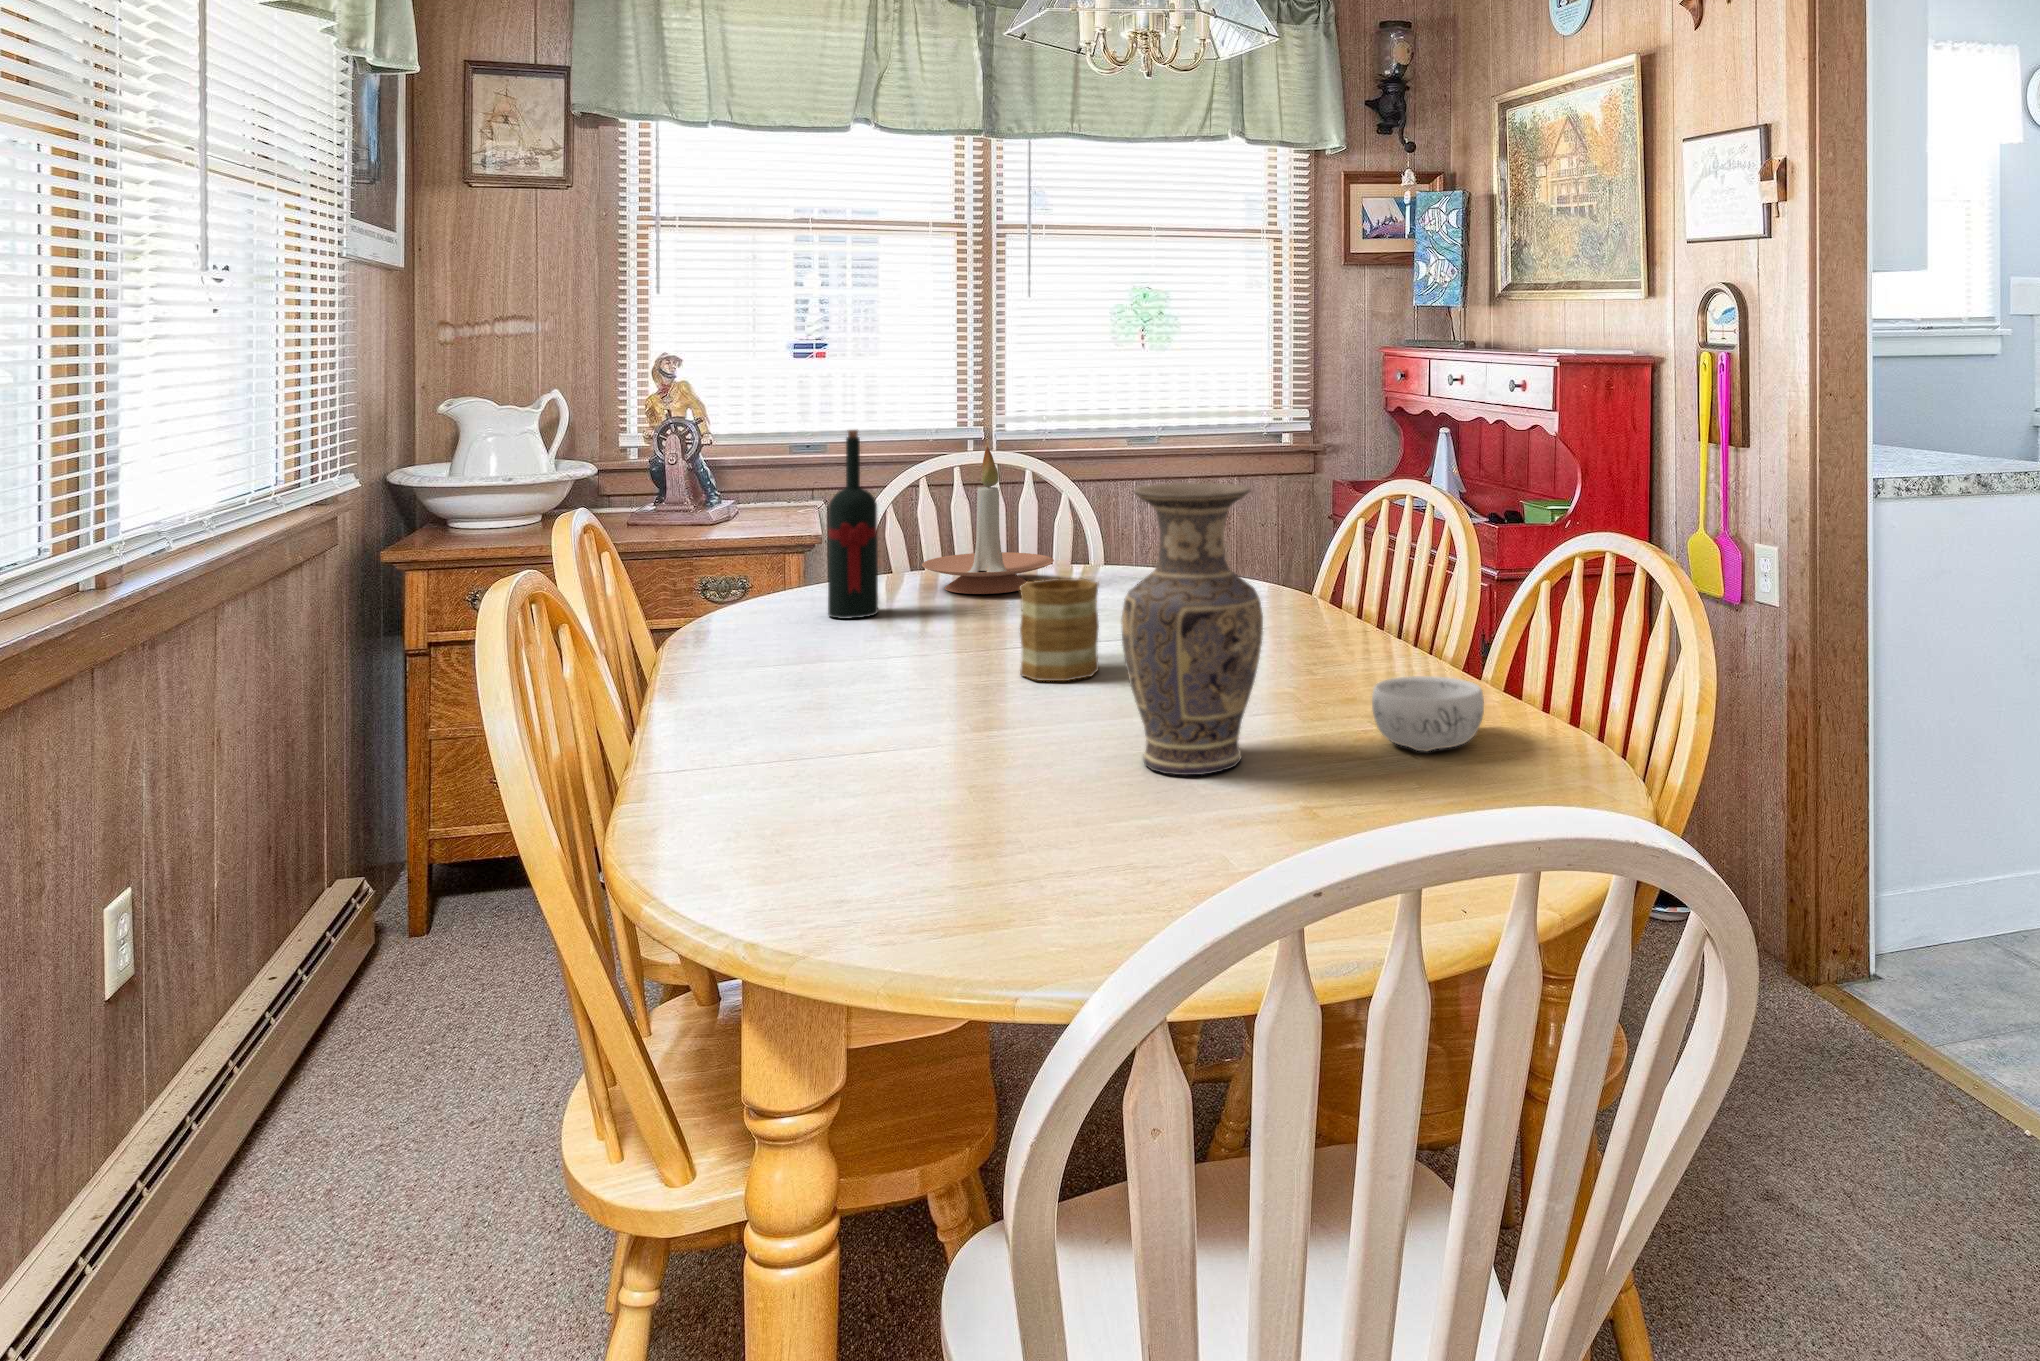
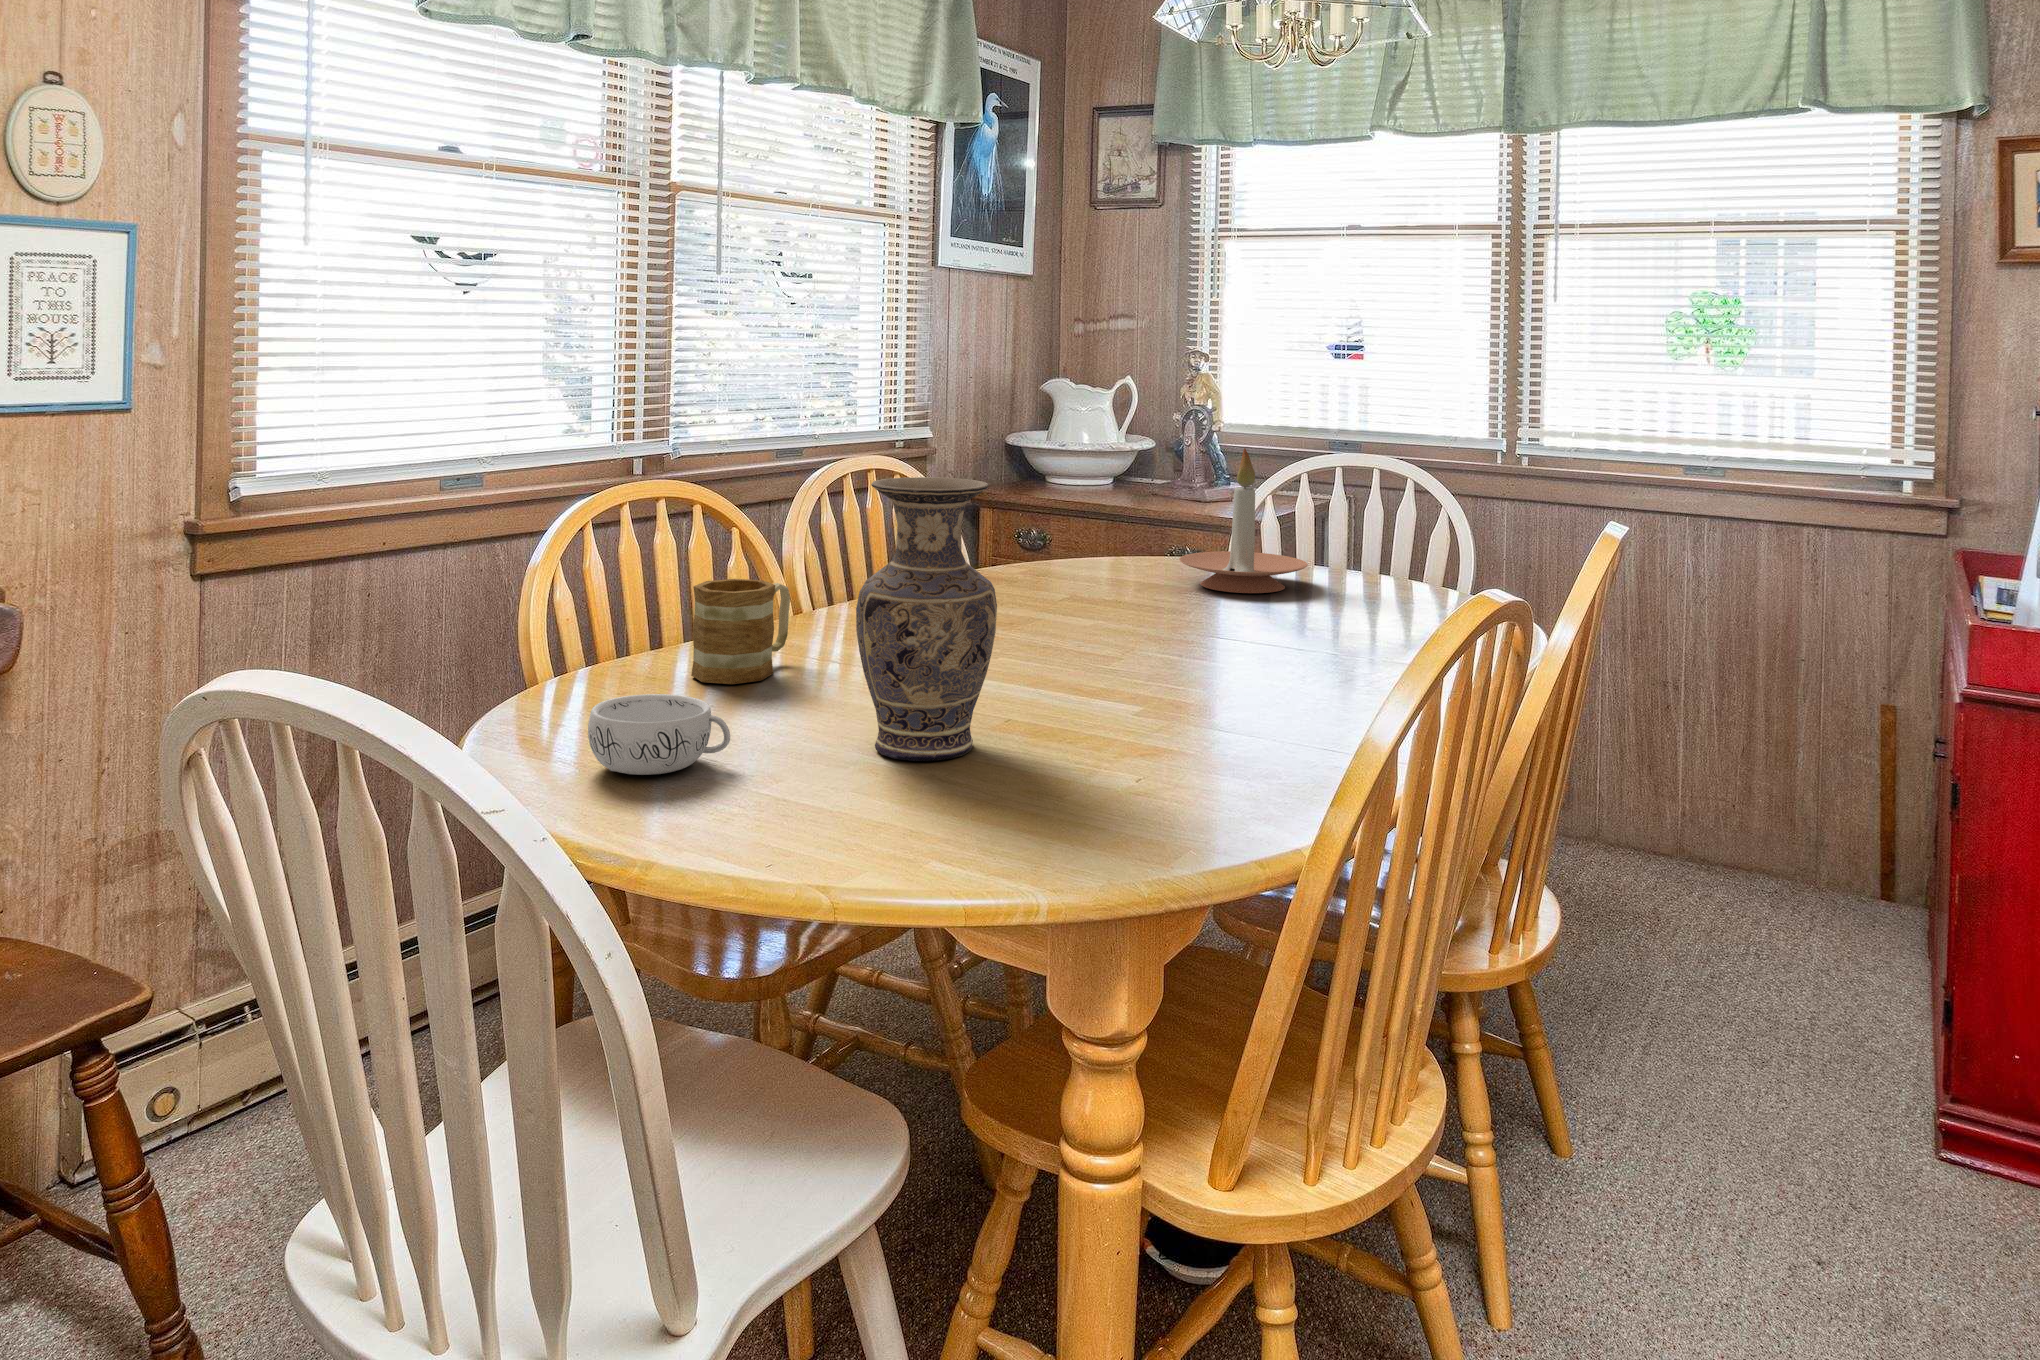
wine bottle: present [828,430,878,619] -> none [1061,419,1106,590]
mug: present [1020,578,1099,681] -> present [691,579,790,684]
decorative bowl: present [1372,676,1484,751] -> present [588,694,730,775]

